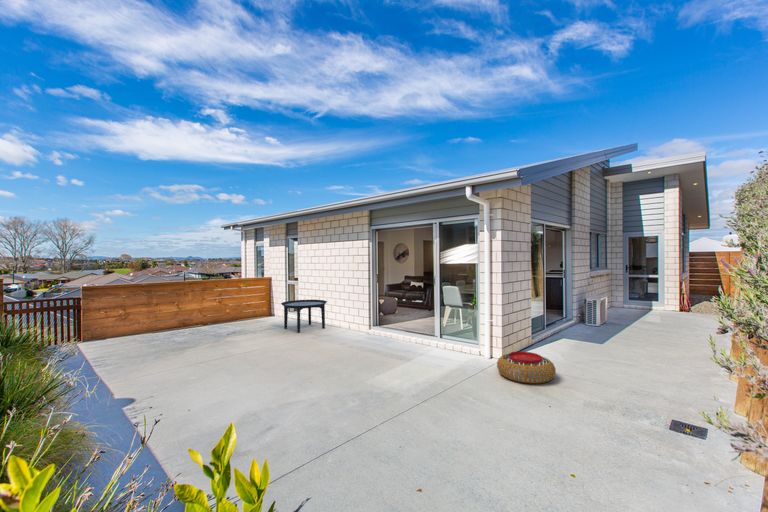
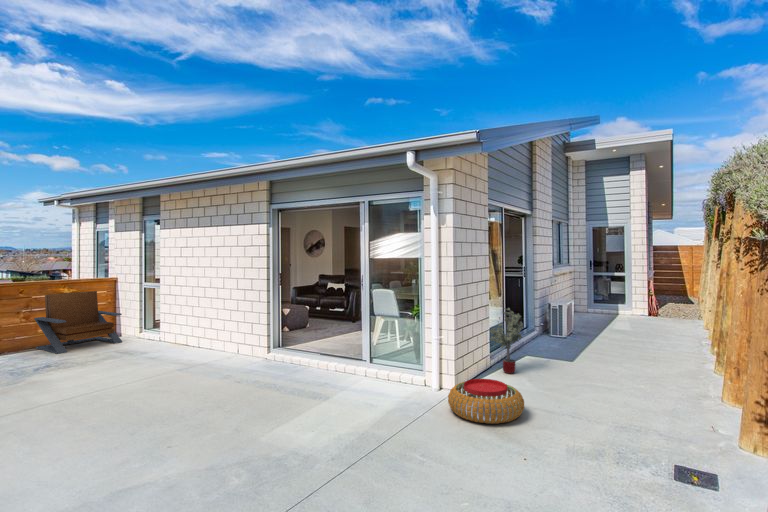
lounge chair: none [224,285,275,326] -> present [34,291,122,354]
round table: present [281,300,327,333] -> none [129,311,204,363]
potted tree: none [531,300,561,351] -> present [490,308,523,374]

